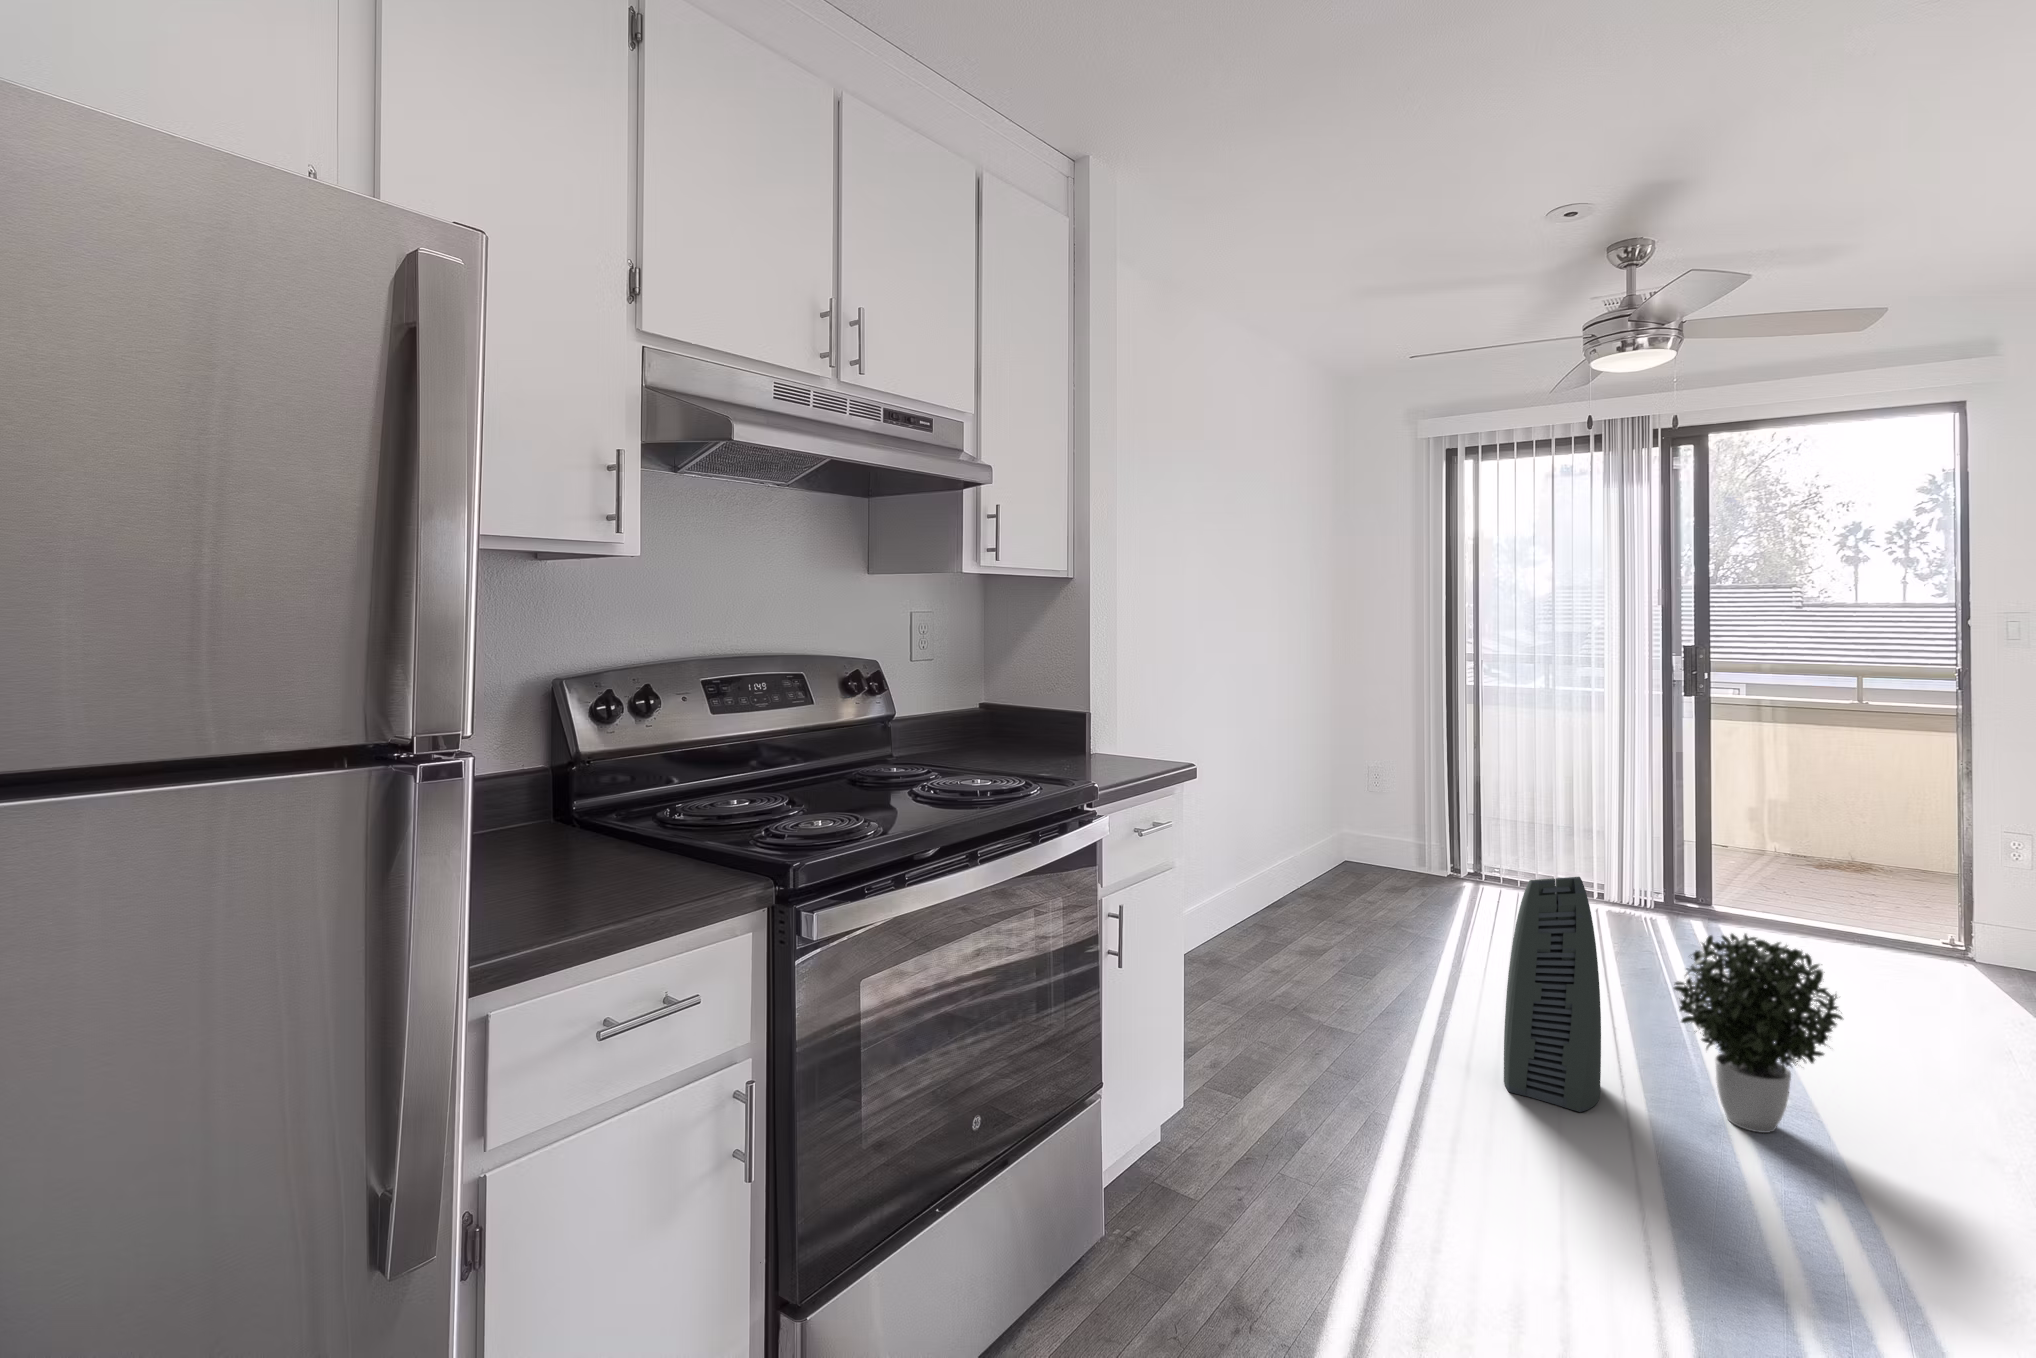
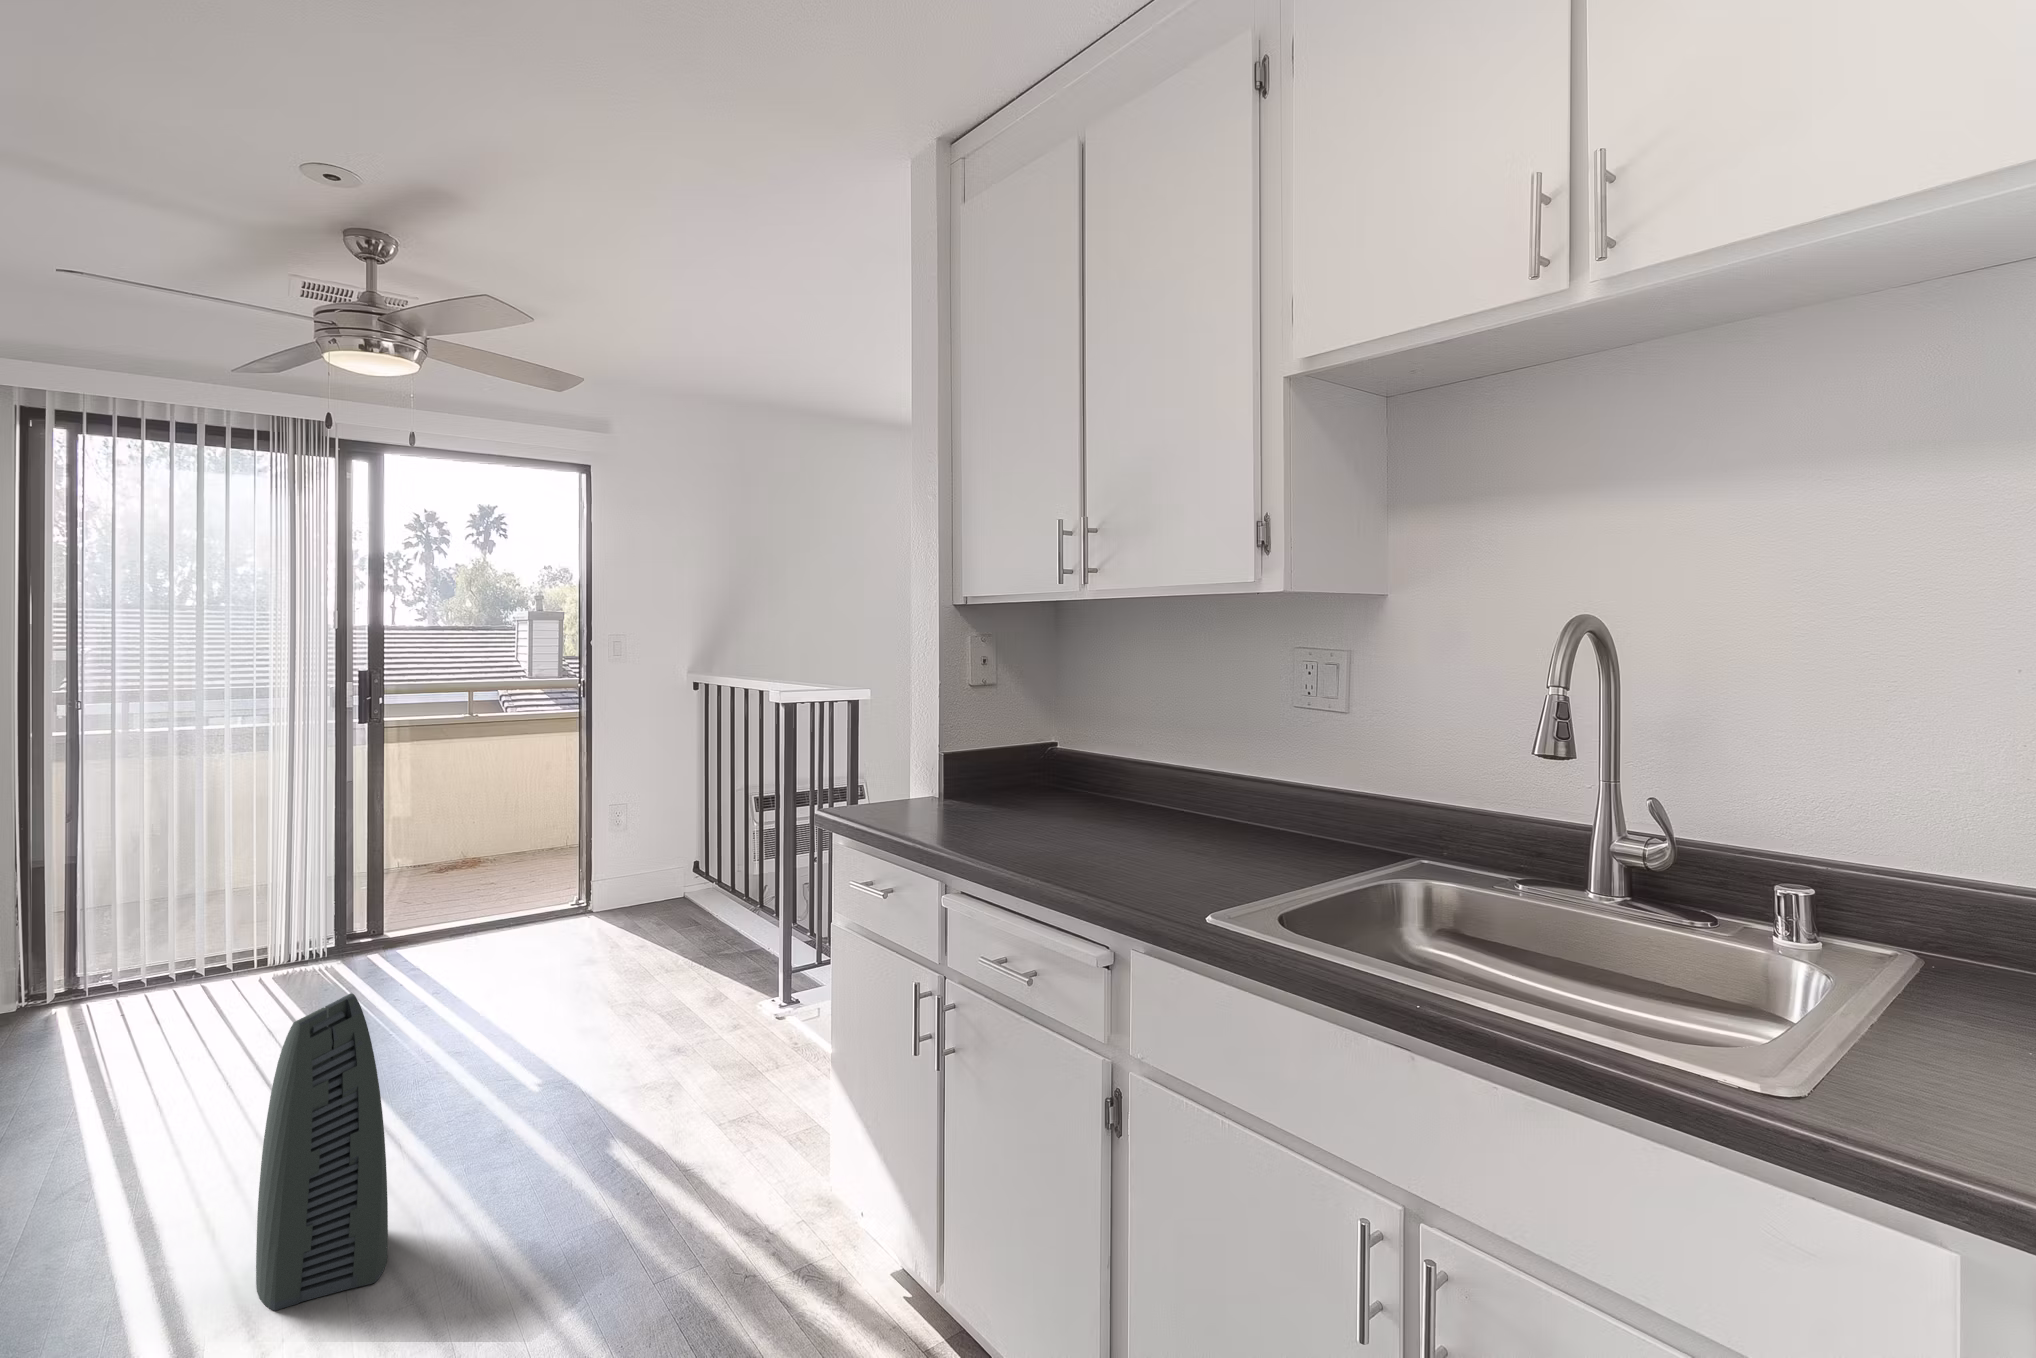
potted plant: present [1674,934,1843,1133] -> none [466,994,613,1197]

